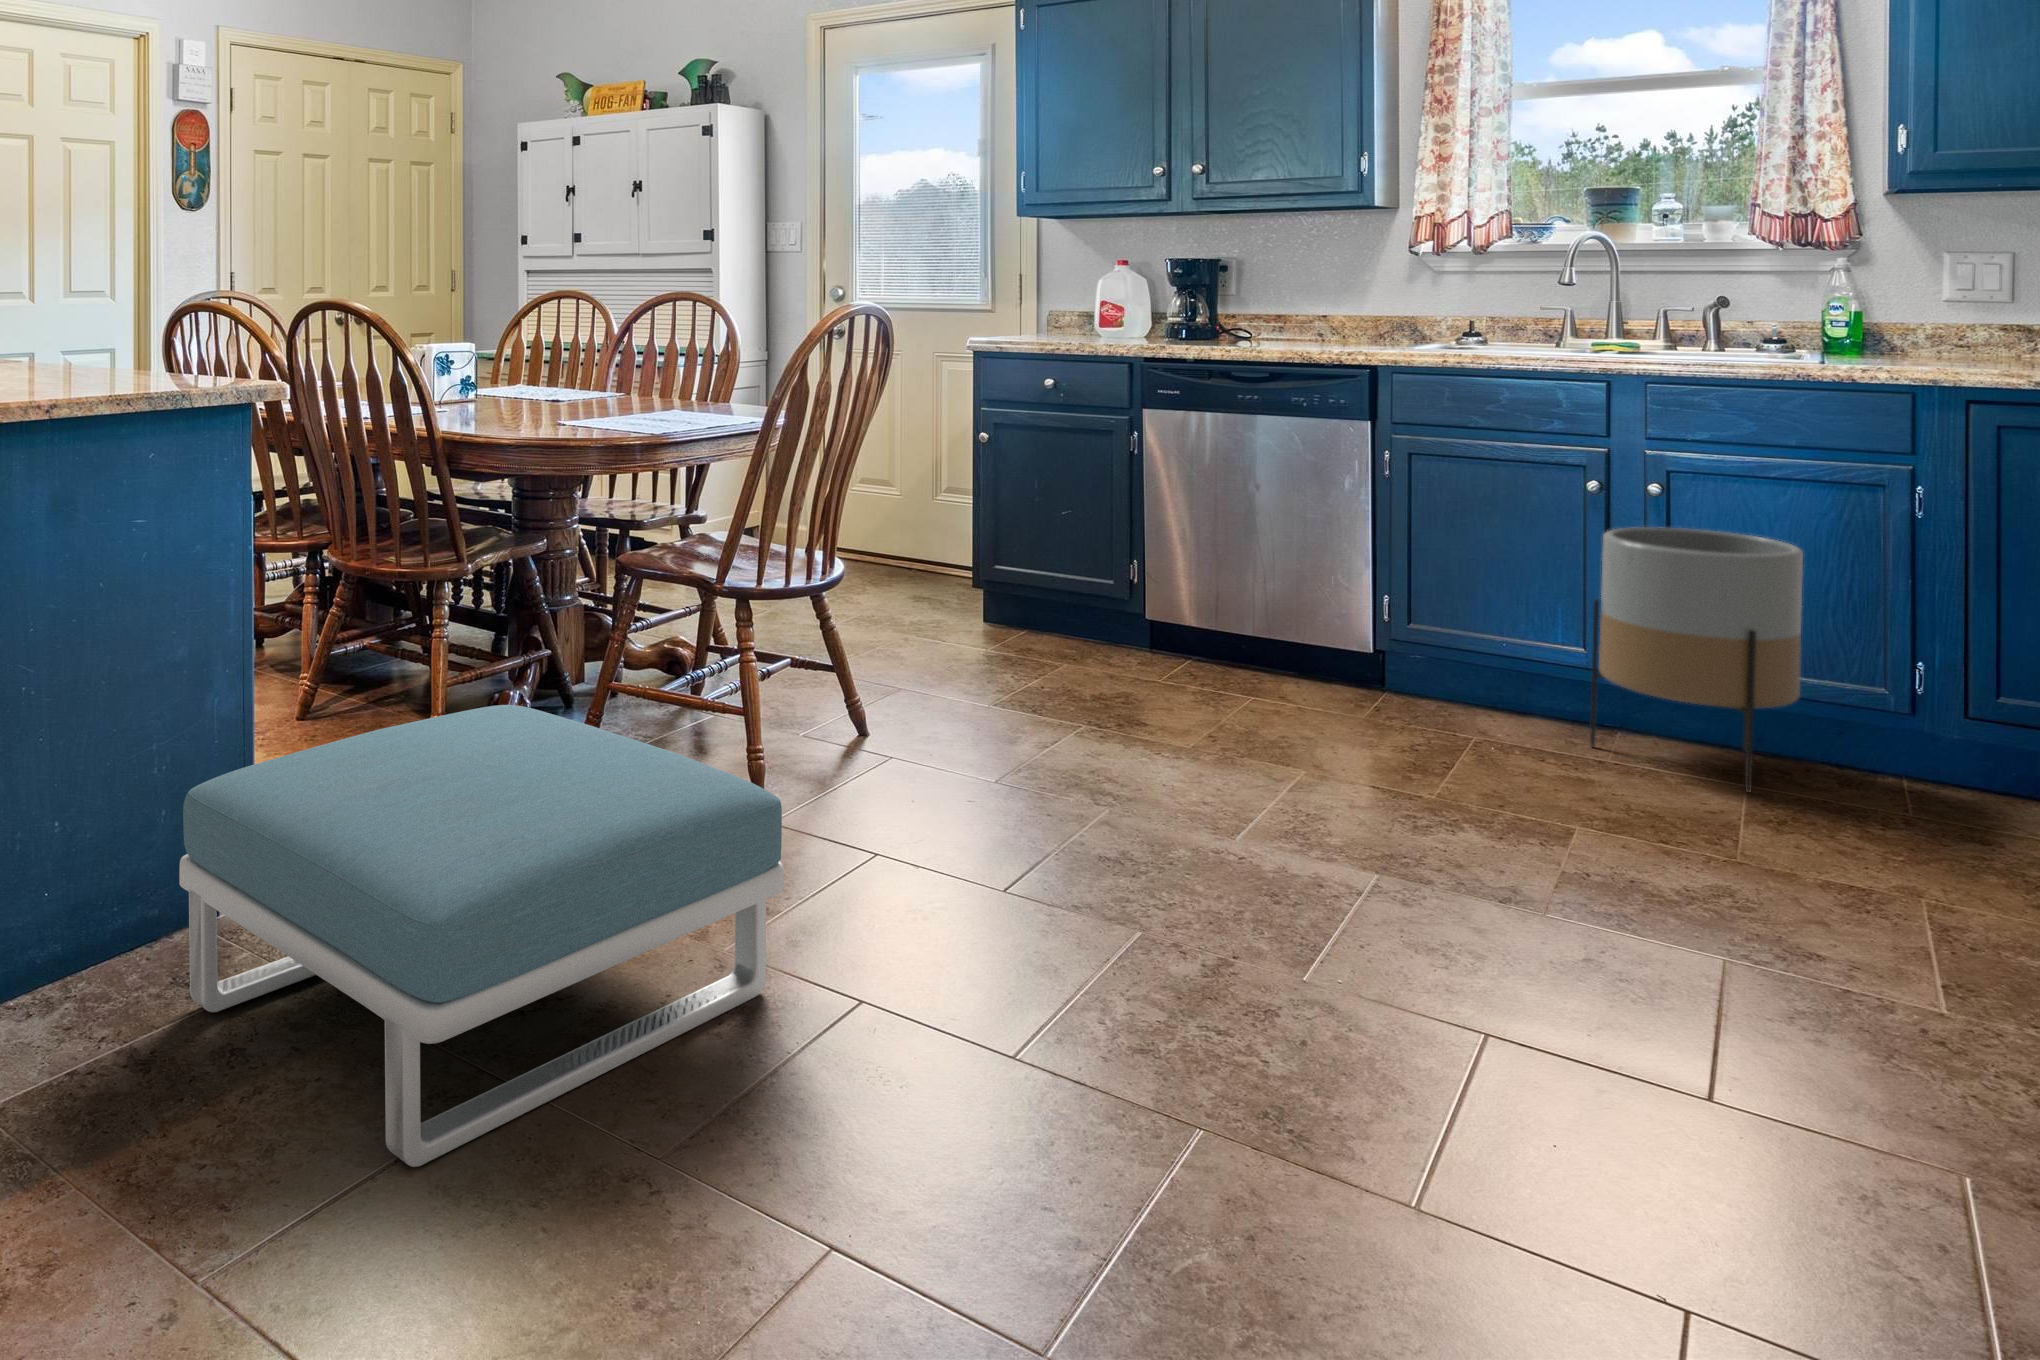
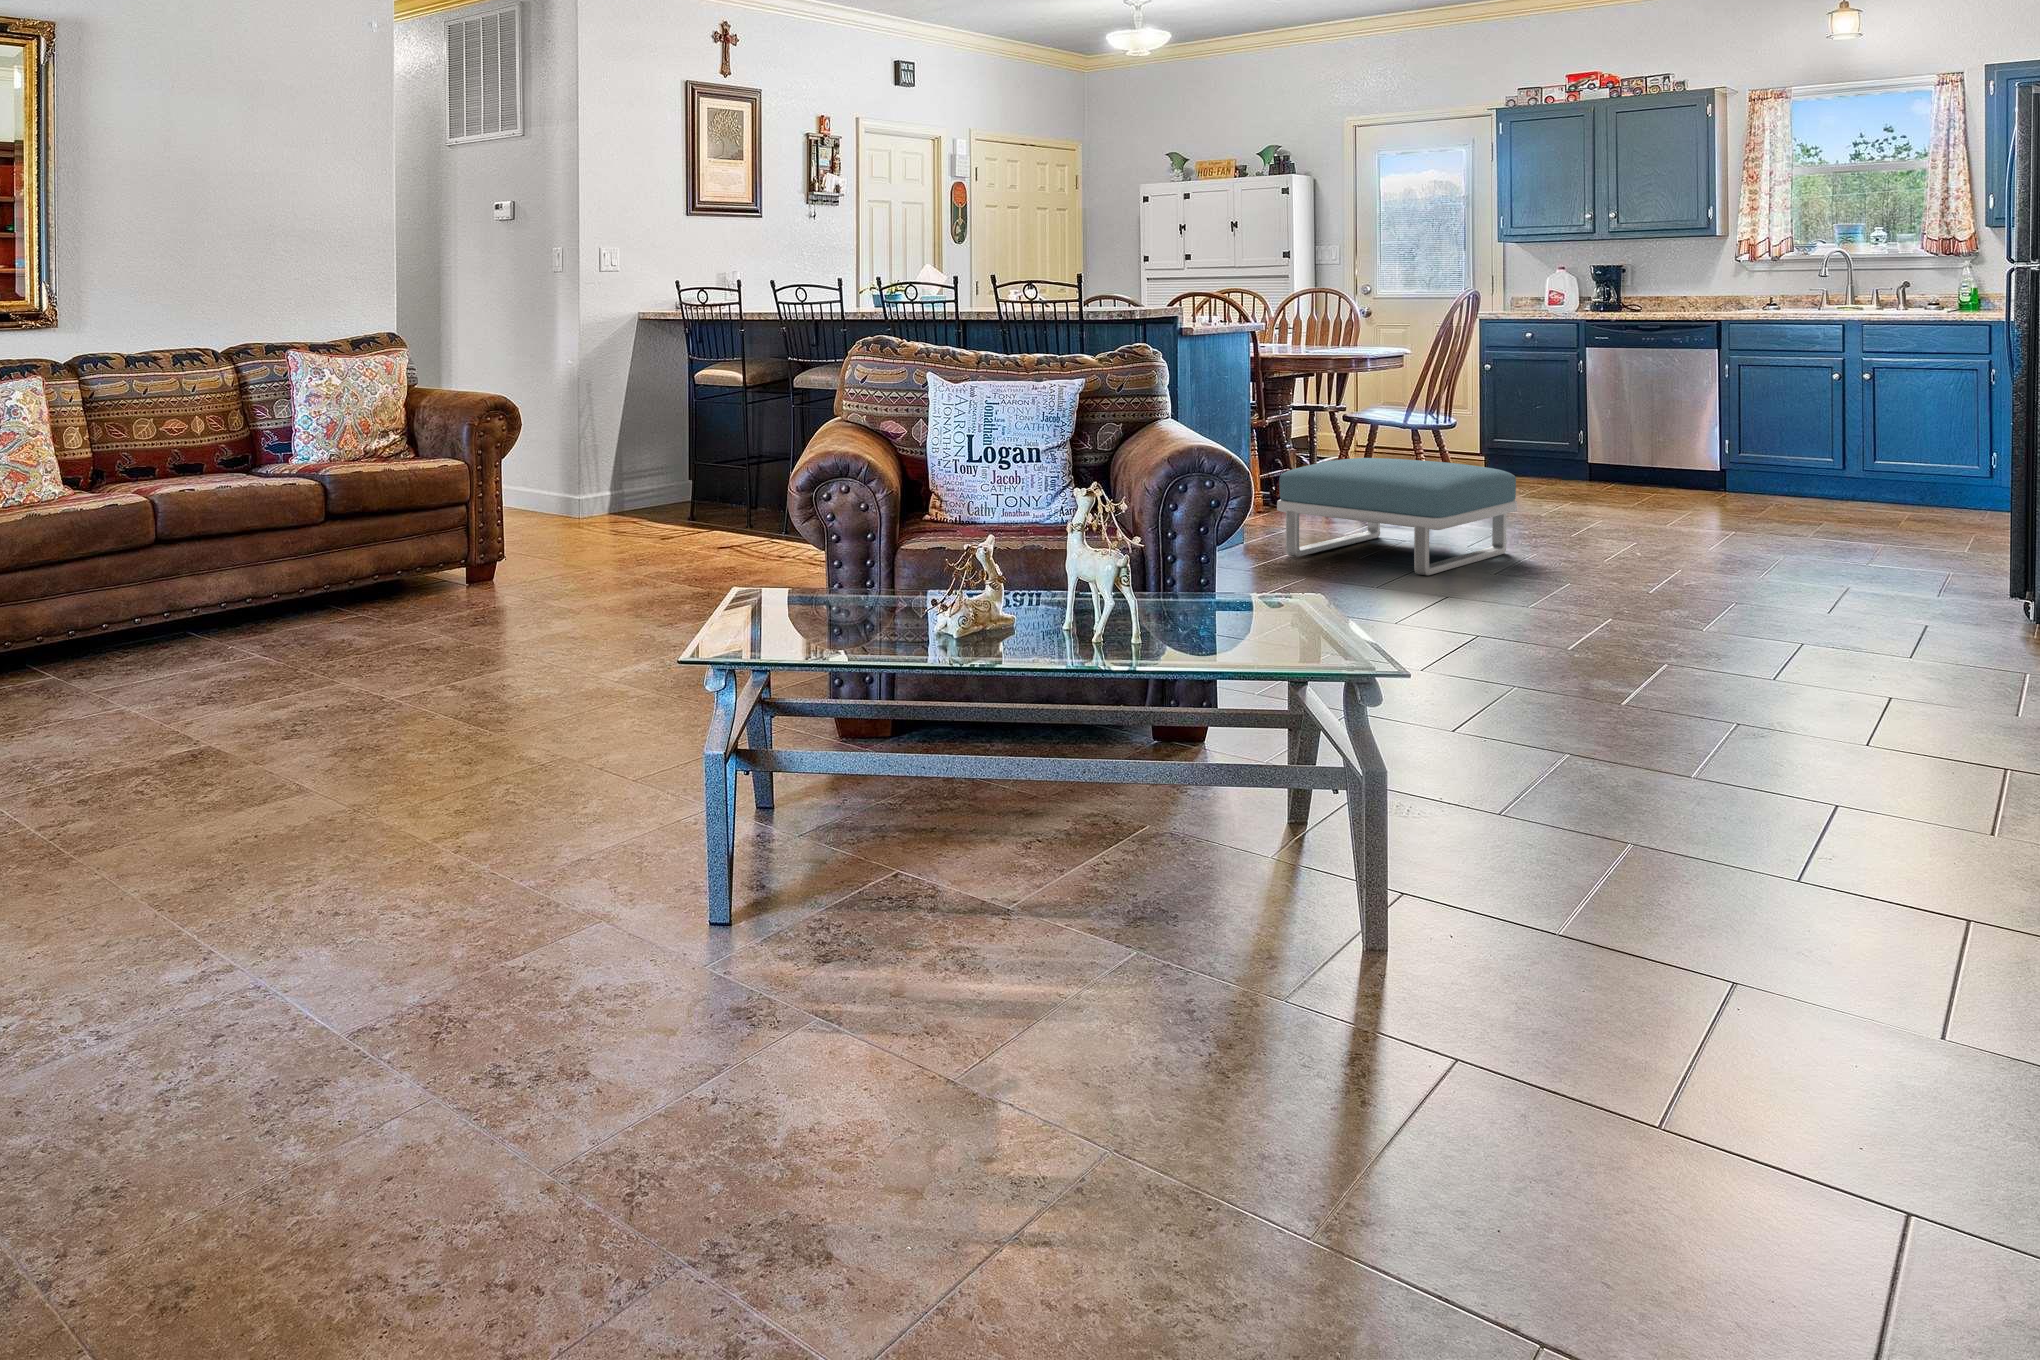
planter: present [1590,527,1803,792] -> none [1839,397,1941,514]

